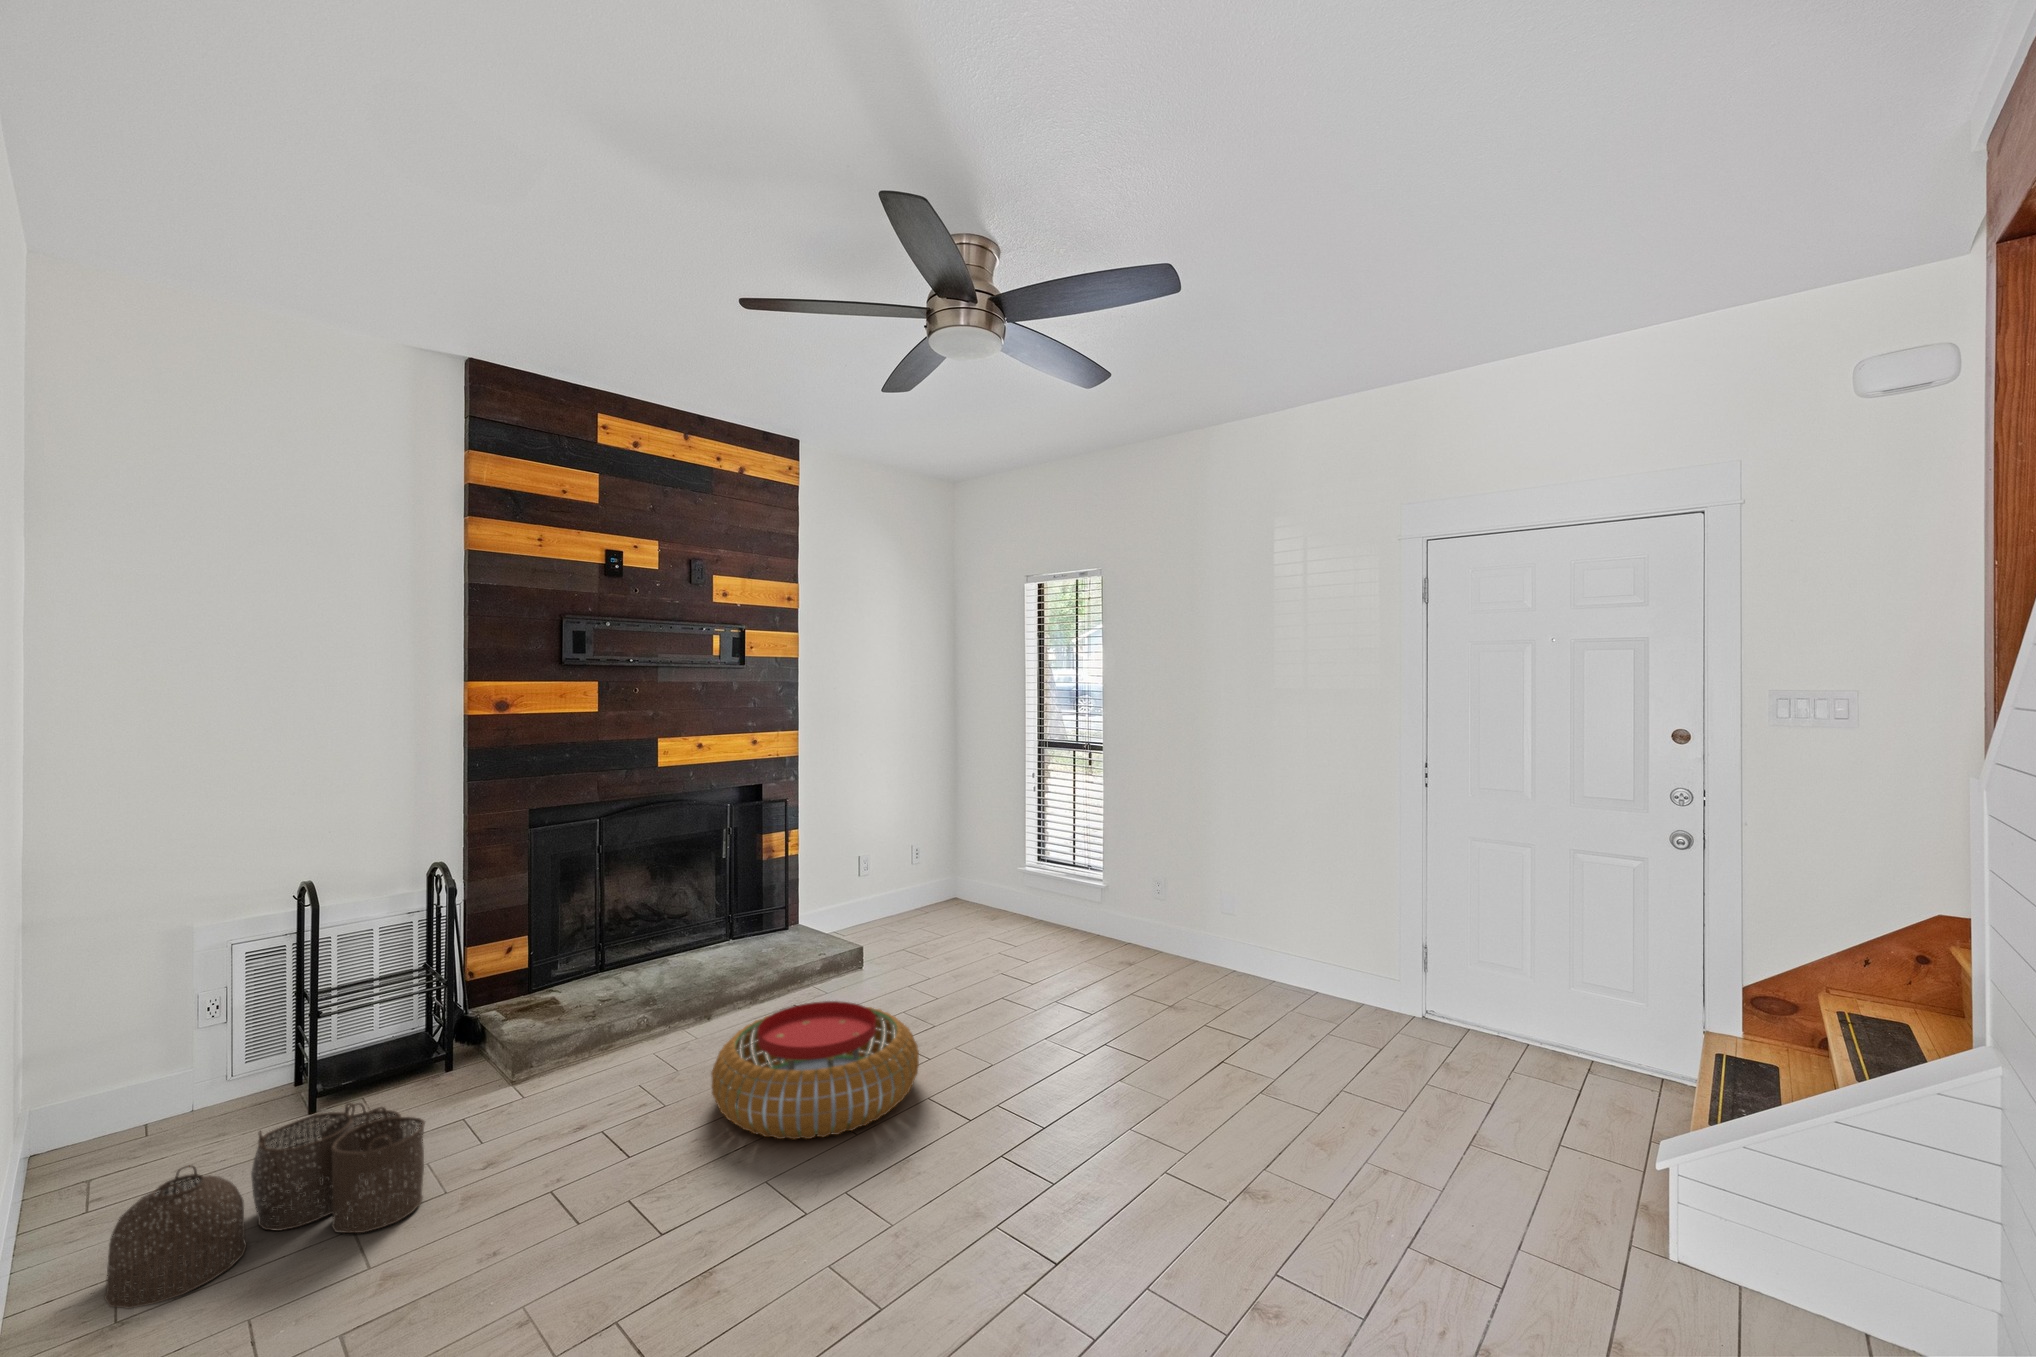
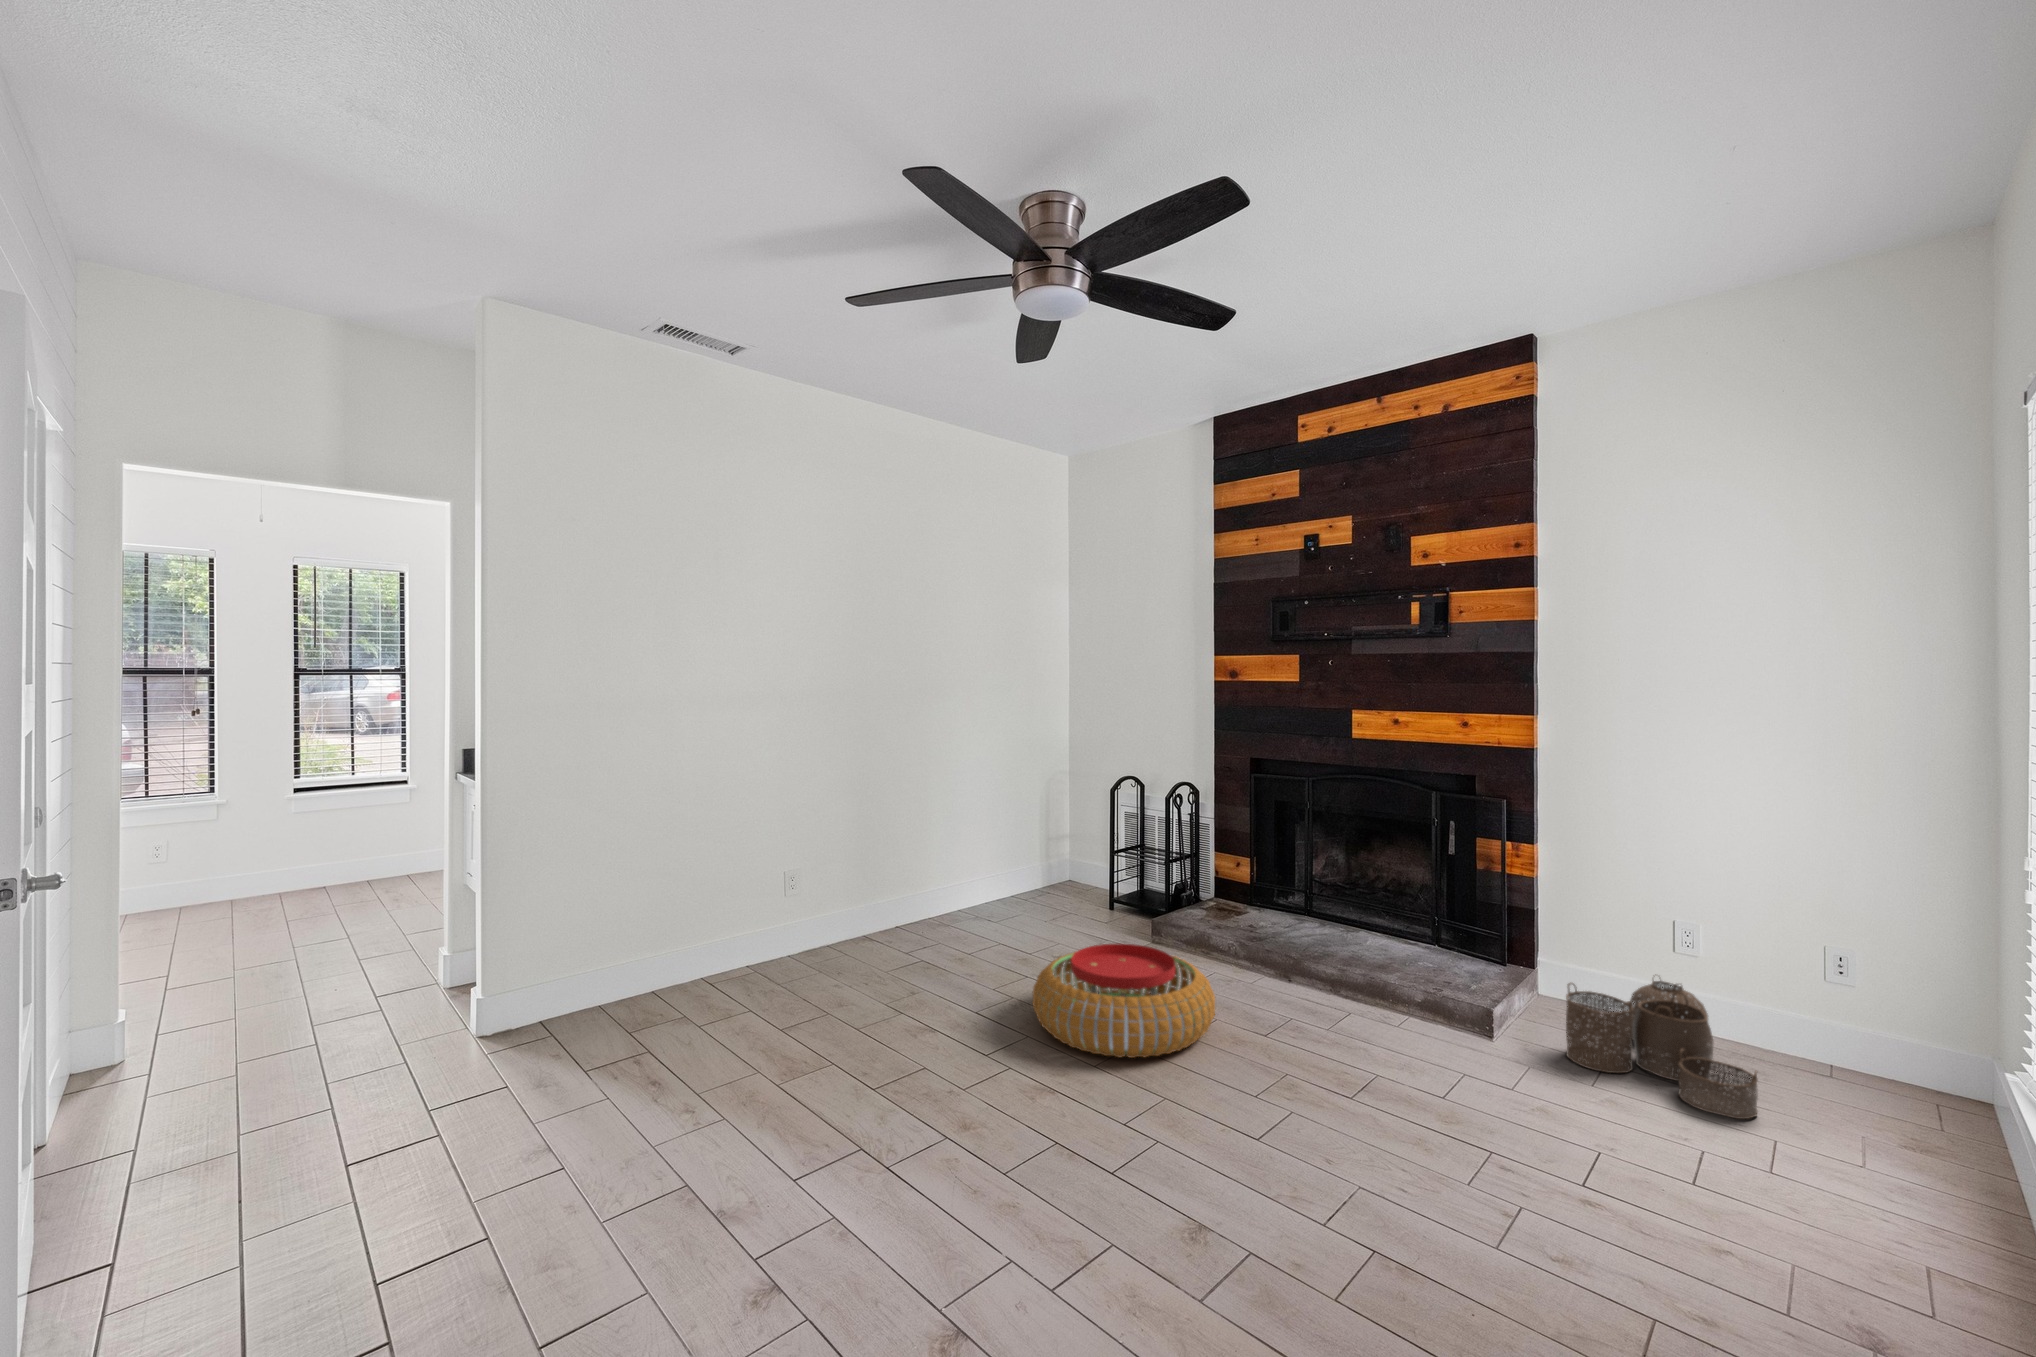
woven basket: present [104,1103,425,1309] -> present [1566,980,1758,1119]

